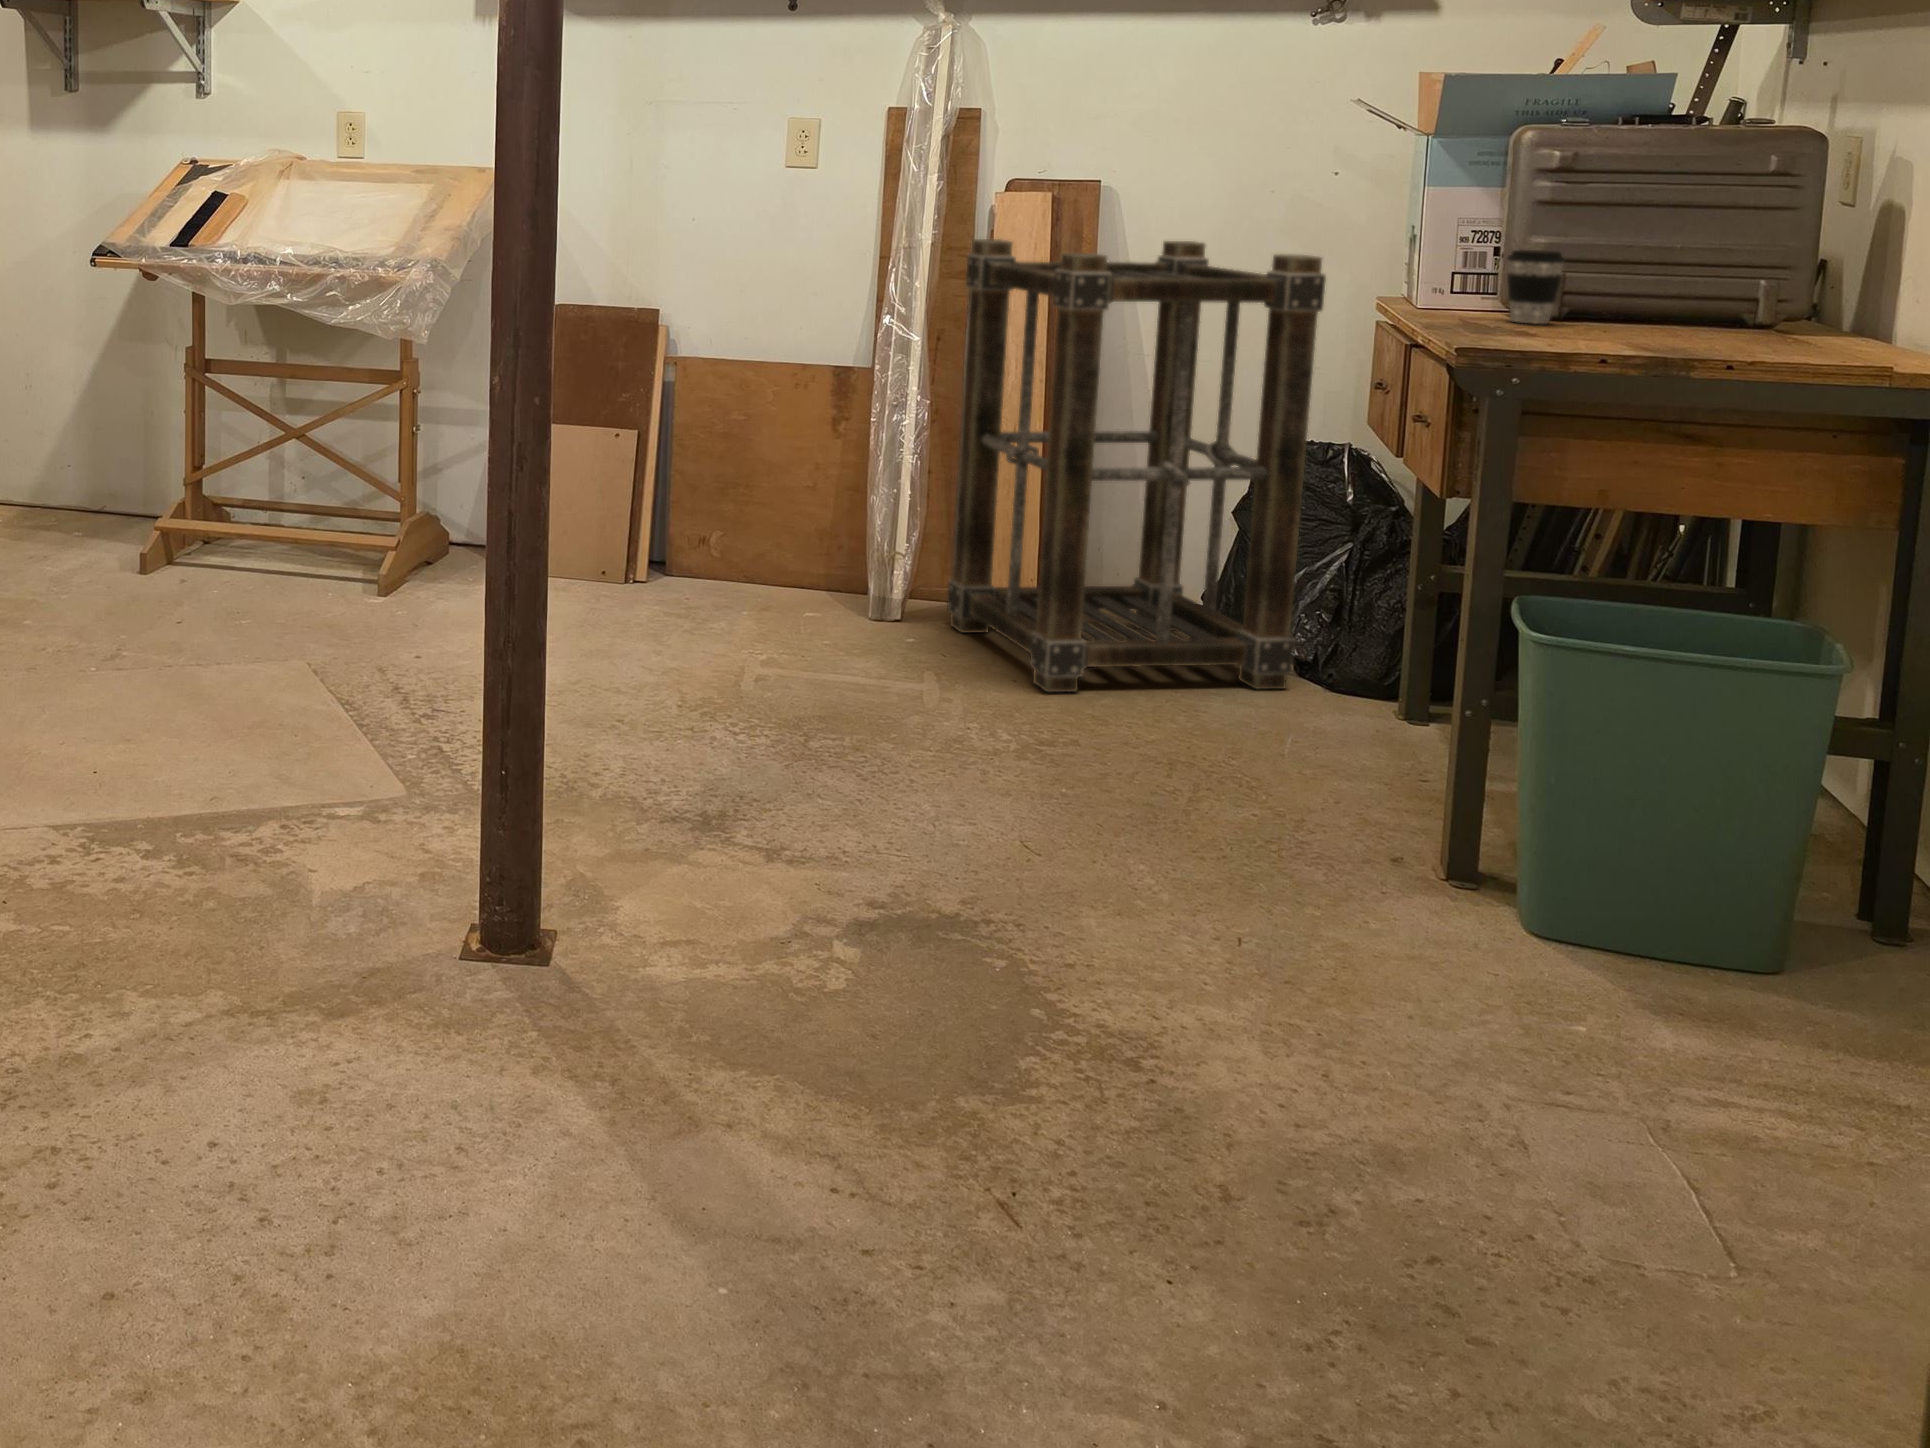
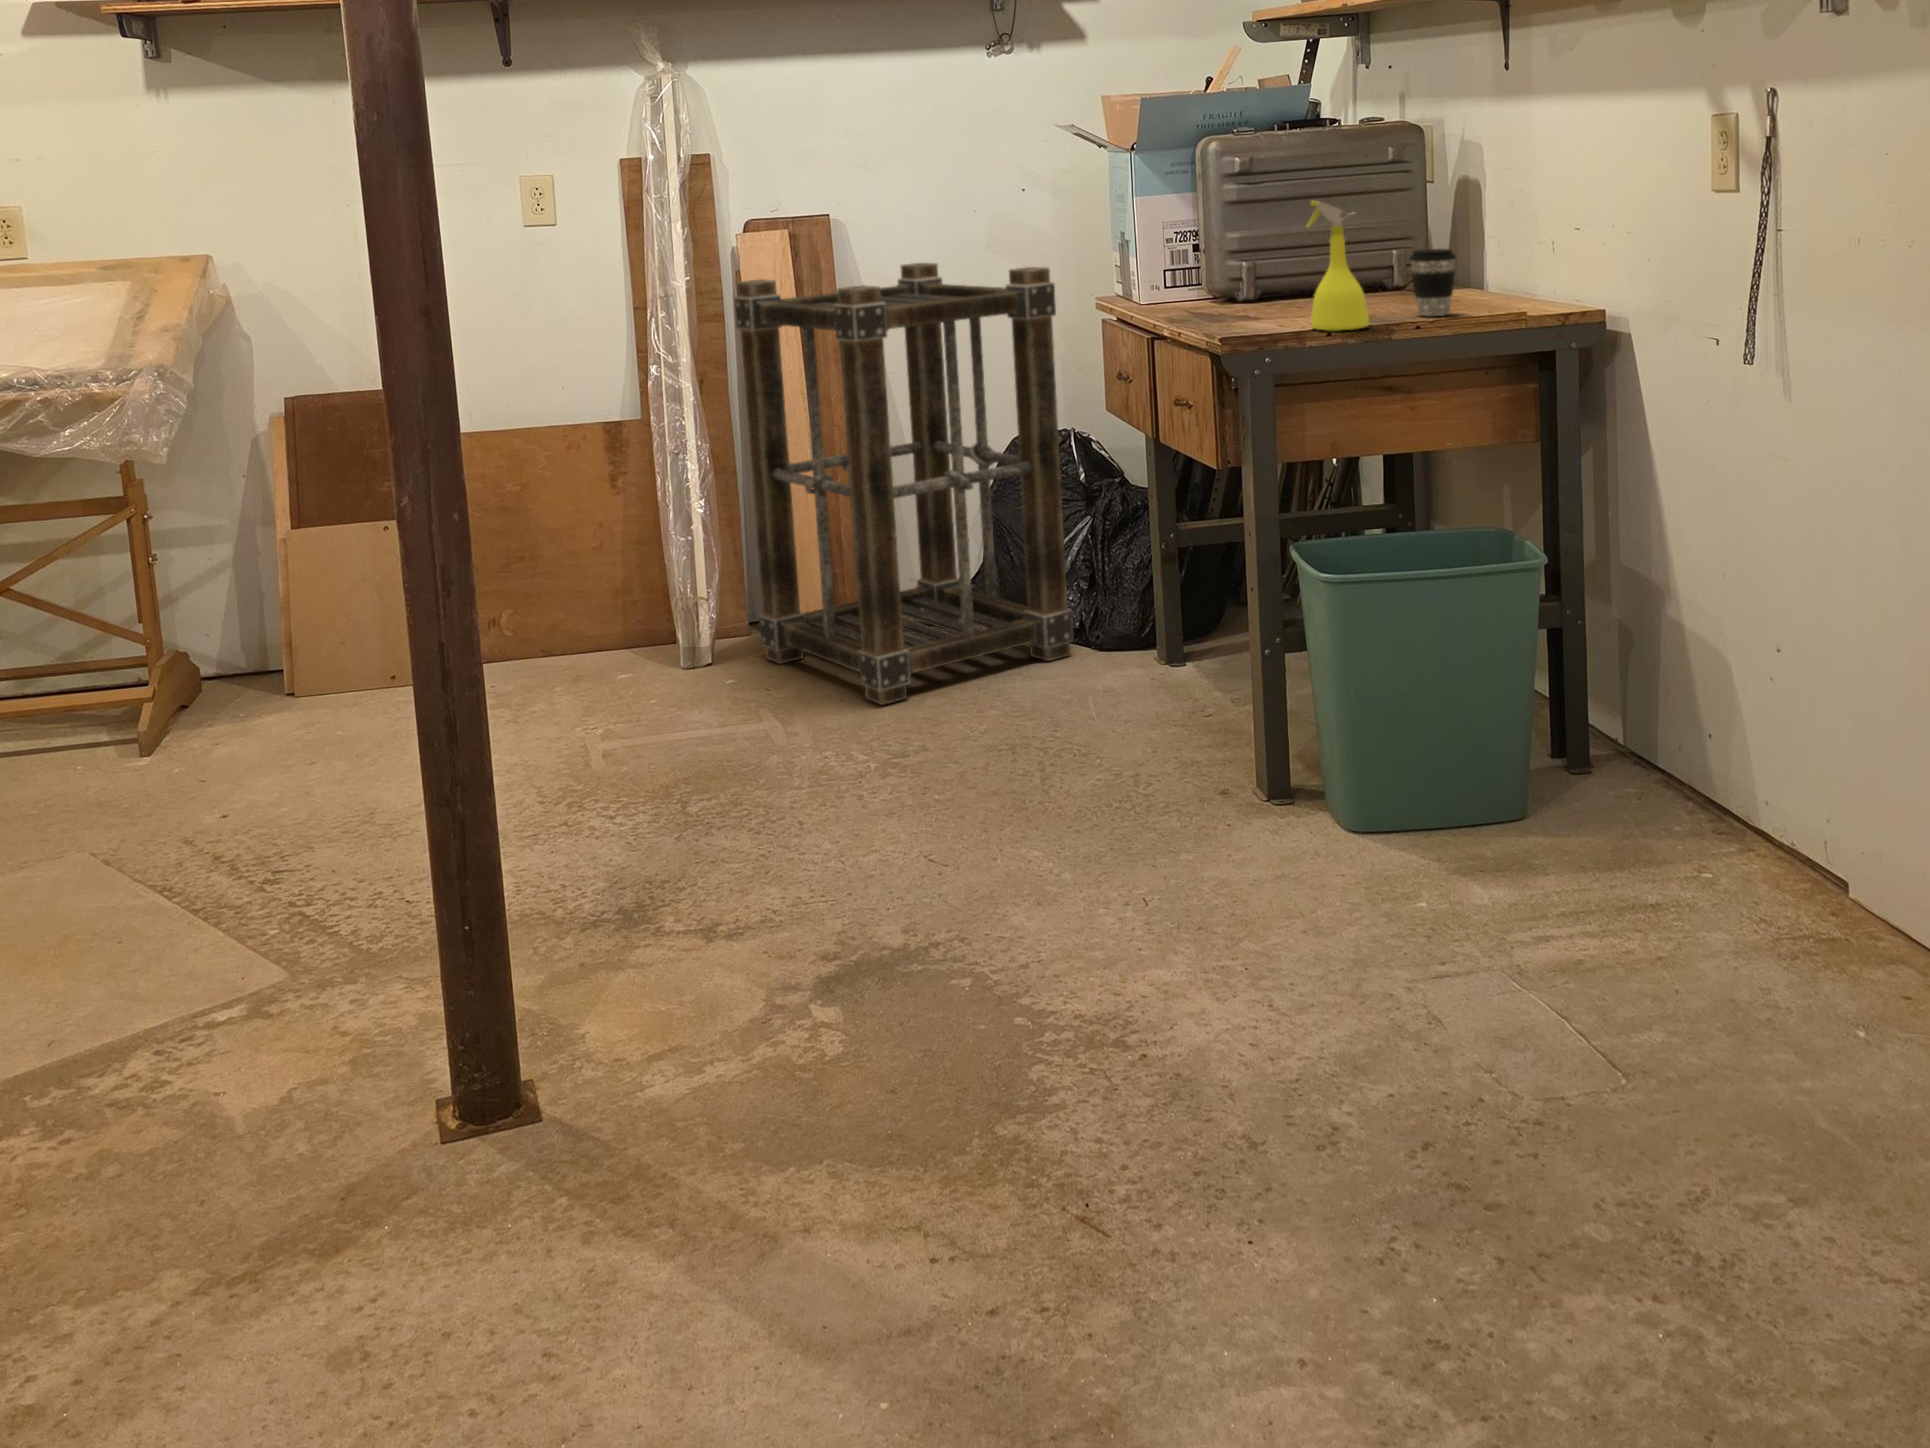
spray bottle: none [1593,197,1676,356] -> present [1307,201,1369,331]
coffee cup: present [1507,250,1565,324] -> present [1410,249,1456,316]

